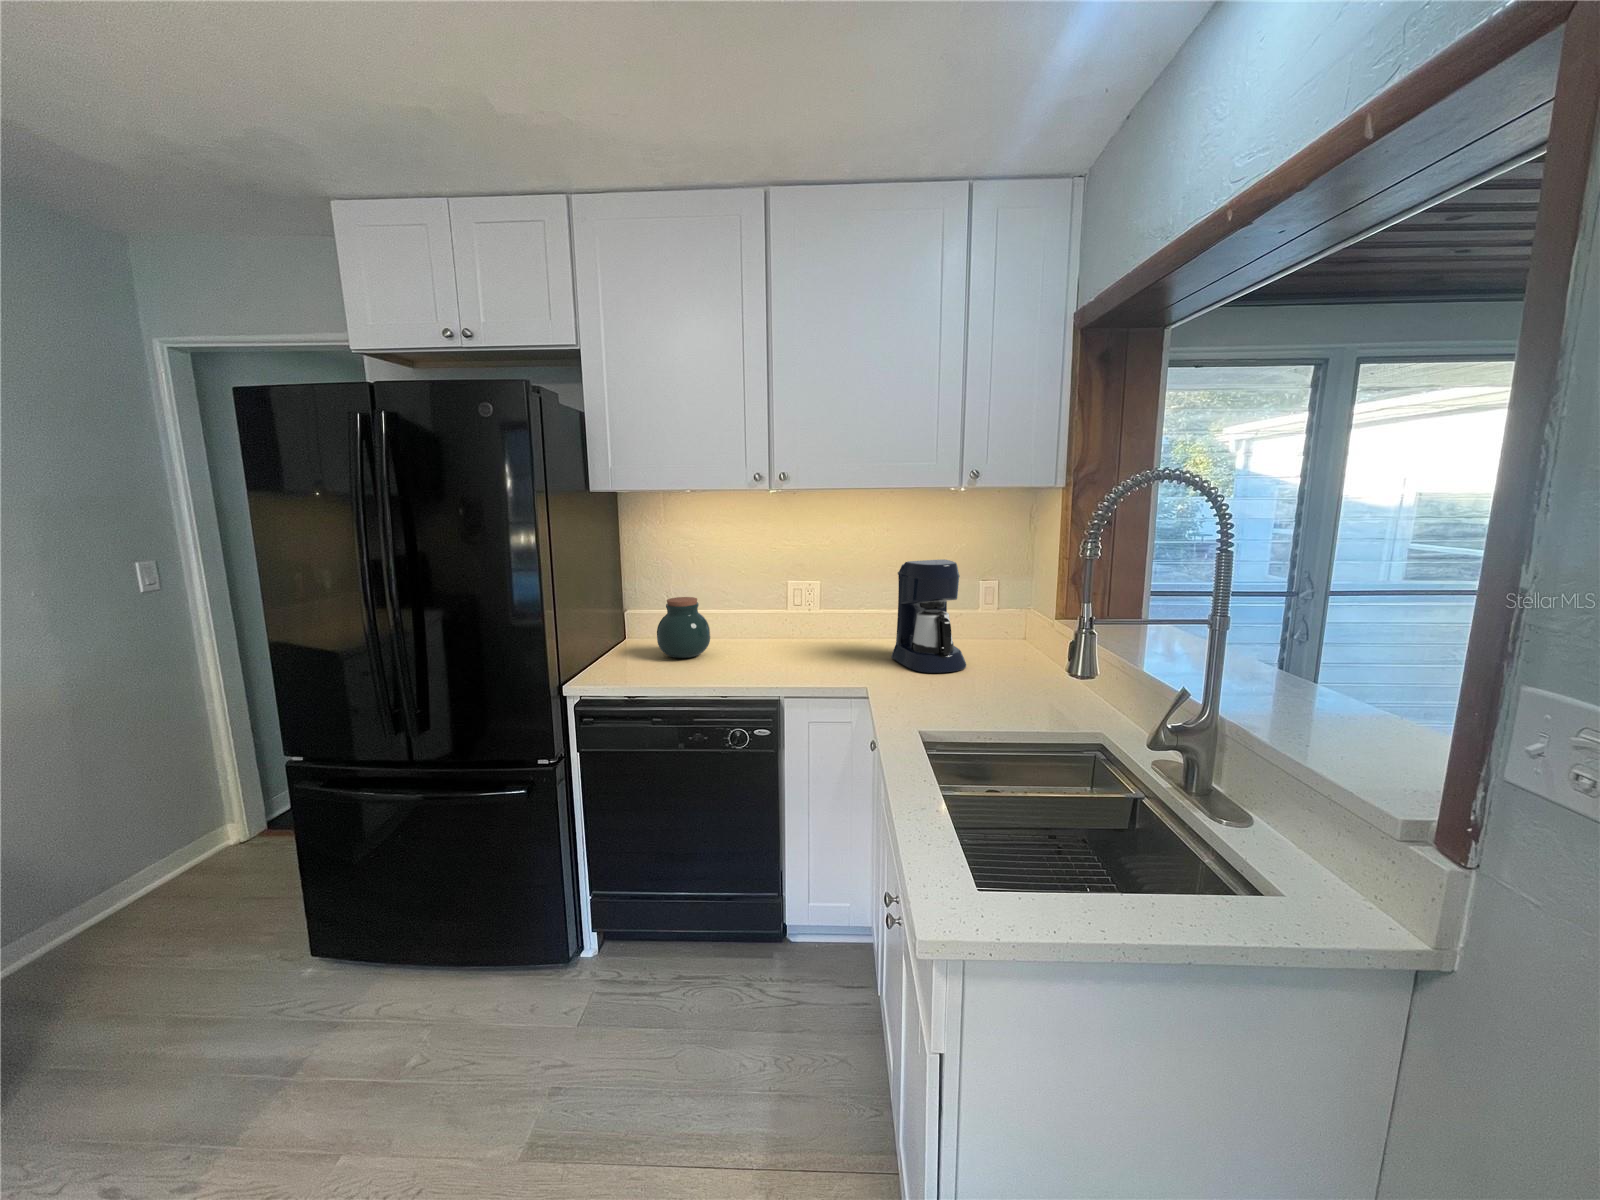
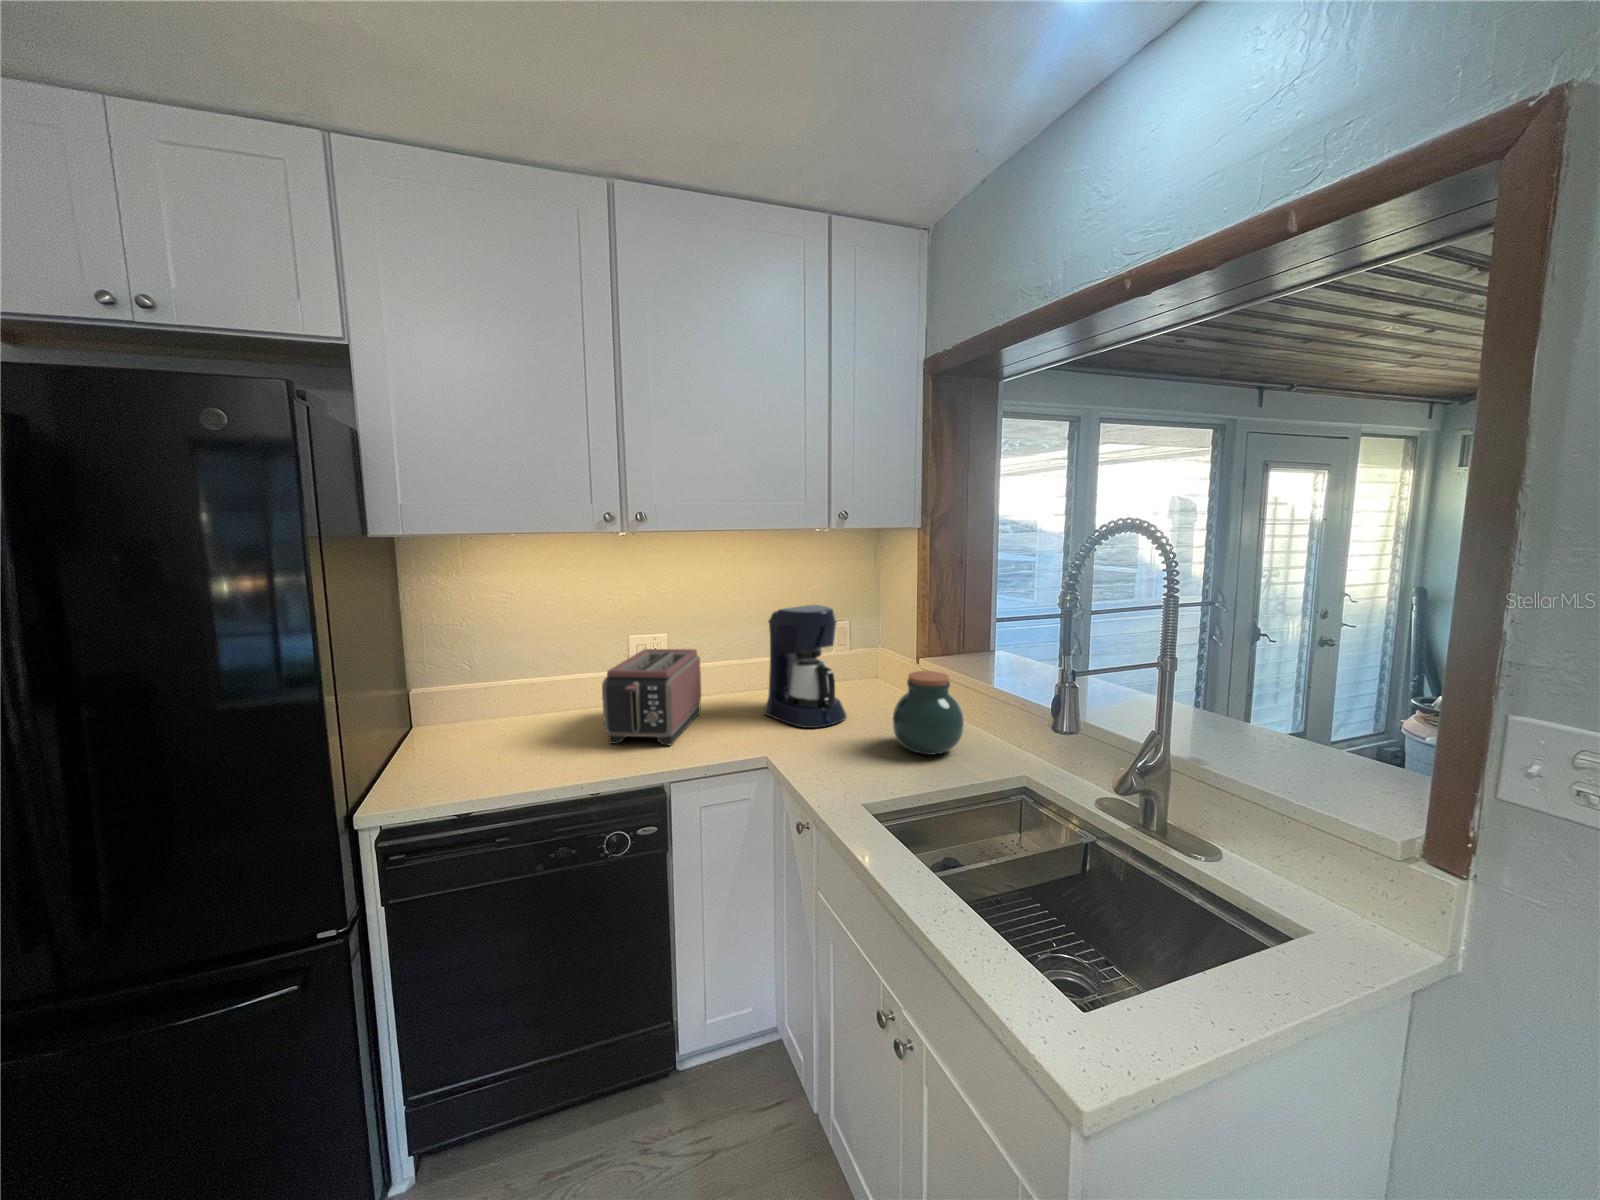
toaster: none [746,591,838,671] -> present [602,649,701,745]
jar: present [657,597,710,658] -> present [893,671,964,755]

